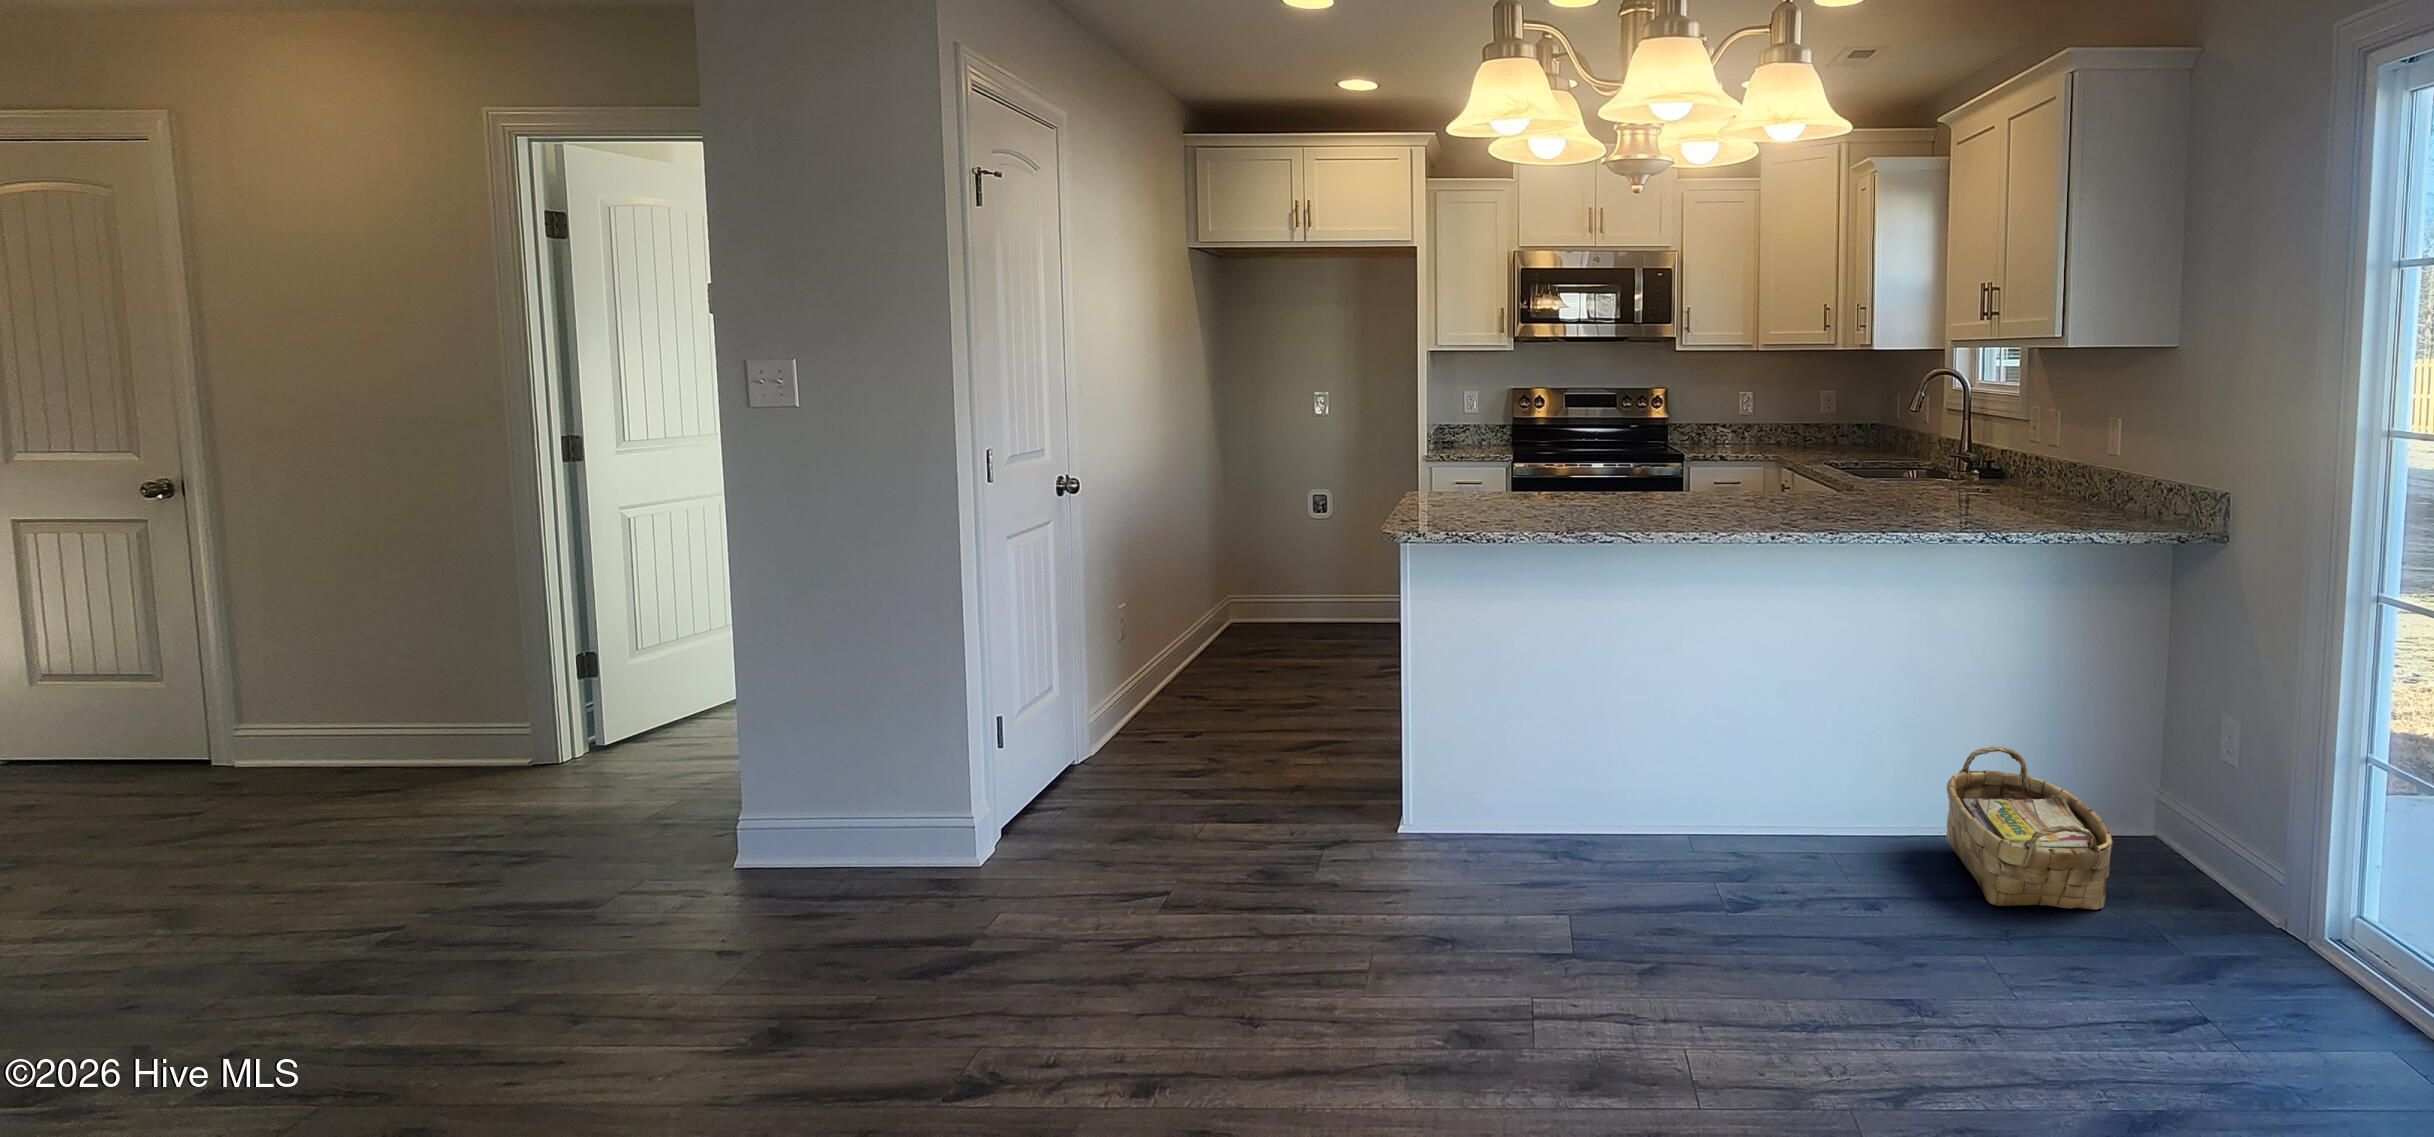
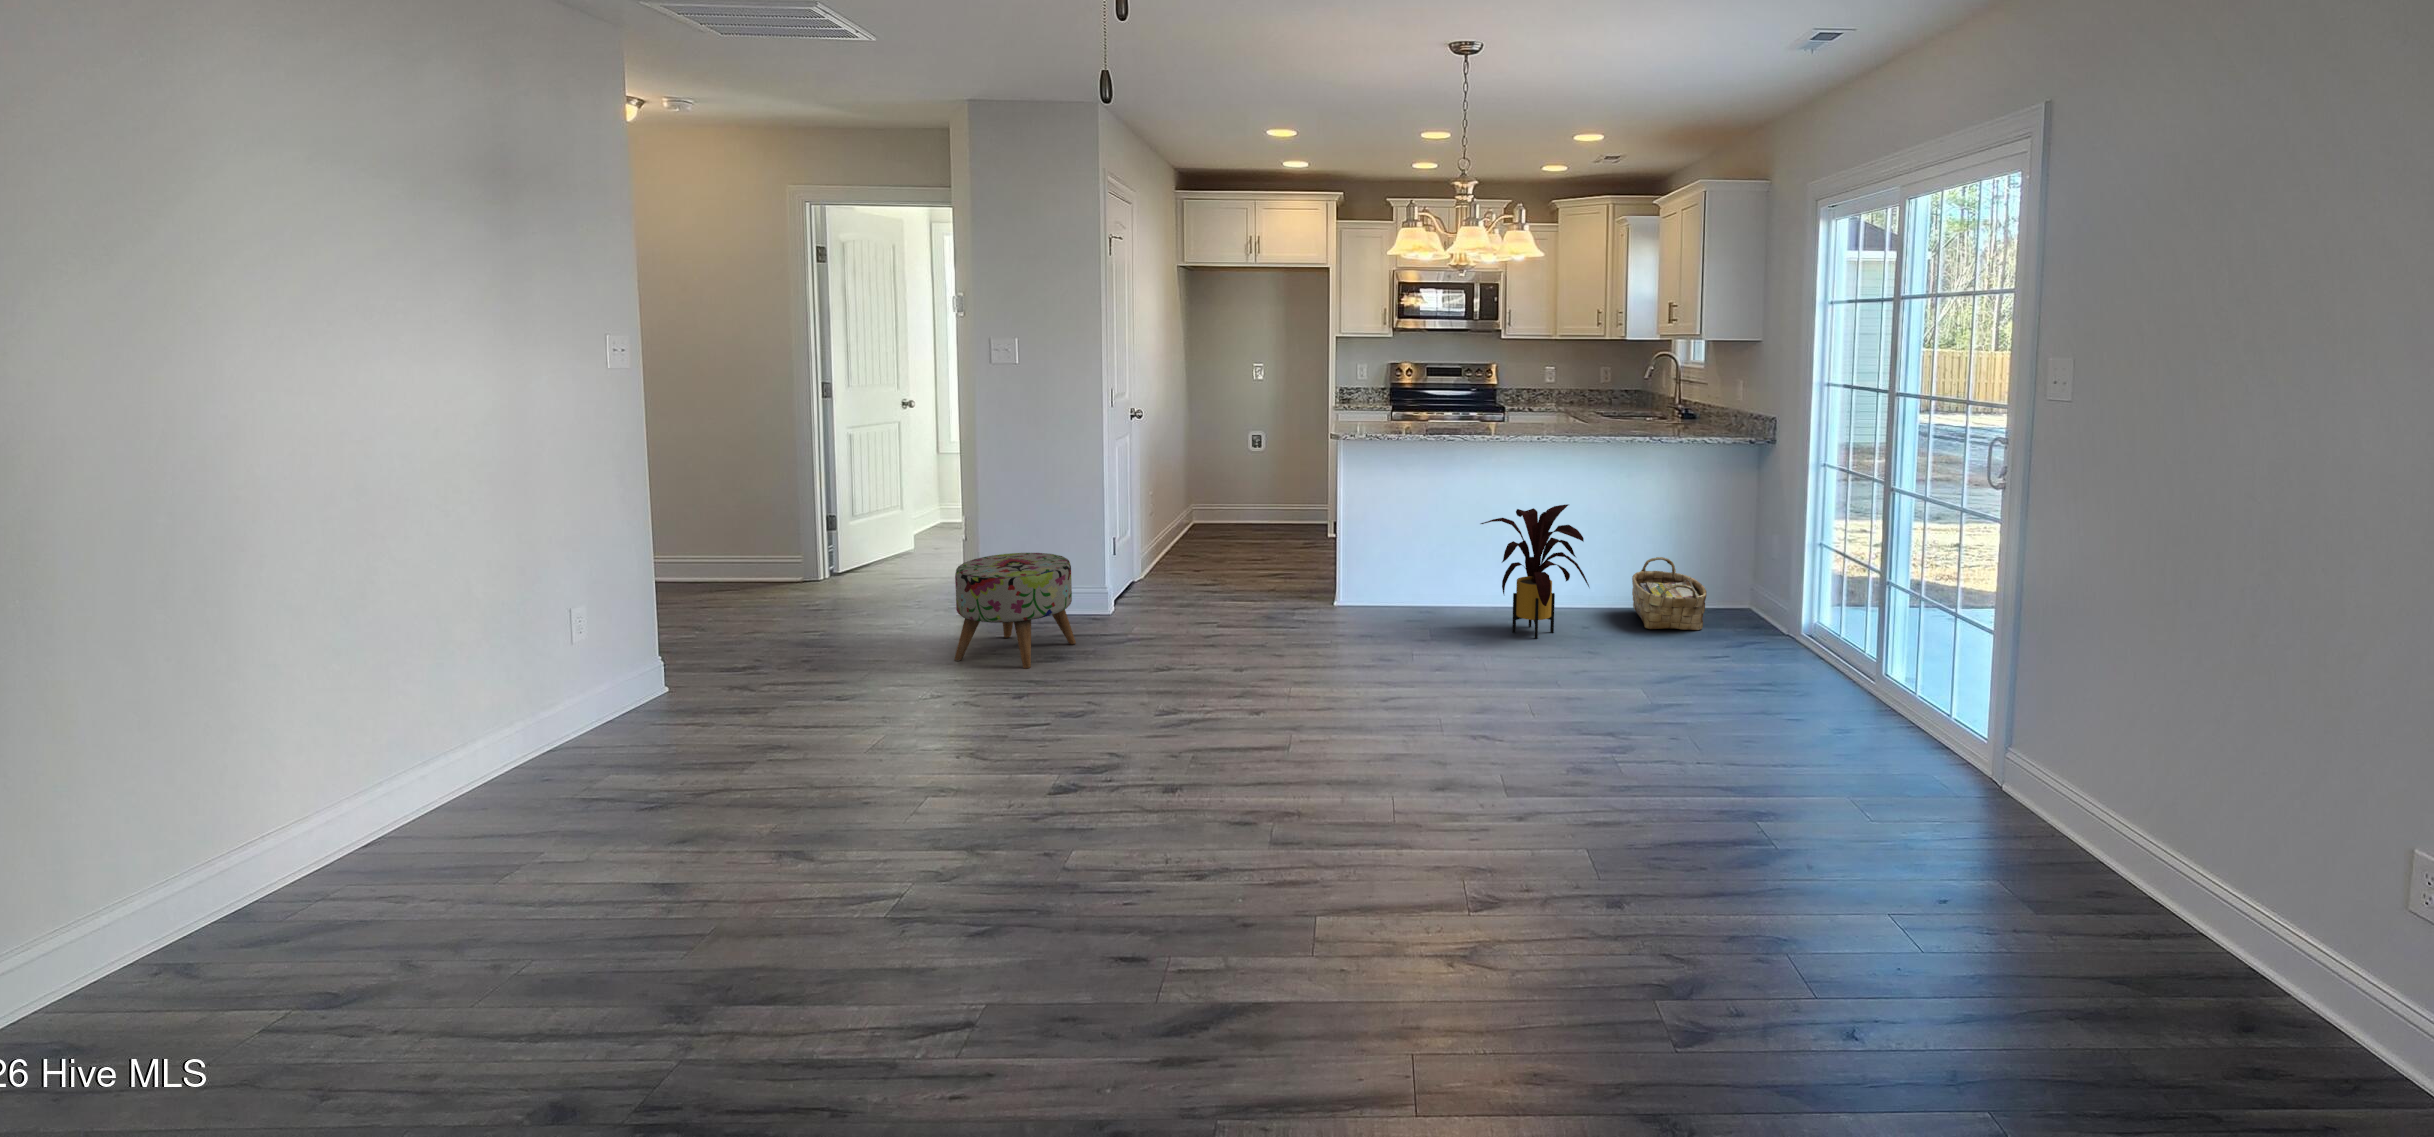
house plant: none [1657,654,1889,937] -> present [1481,504,1589,639]
ottoman: none [570,758,863,1039] -> present [955,553,1076,669]

